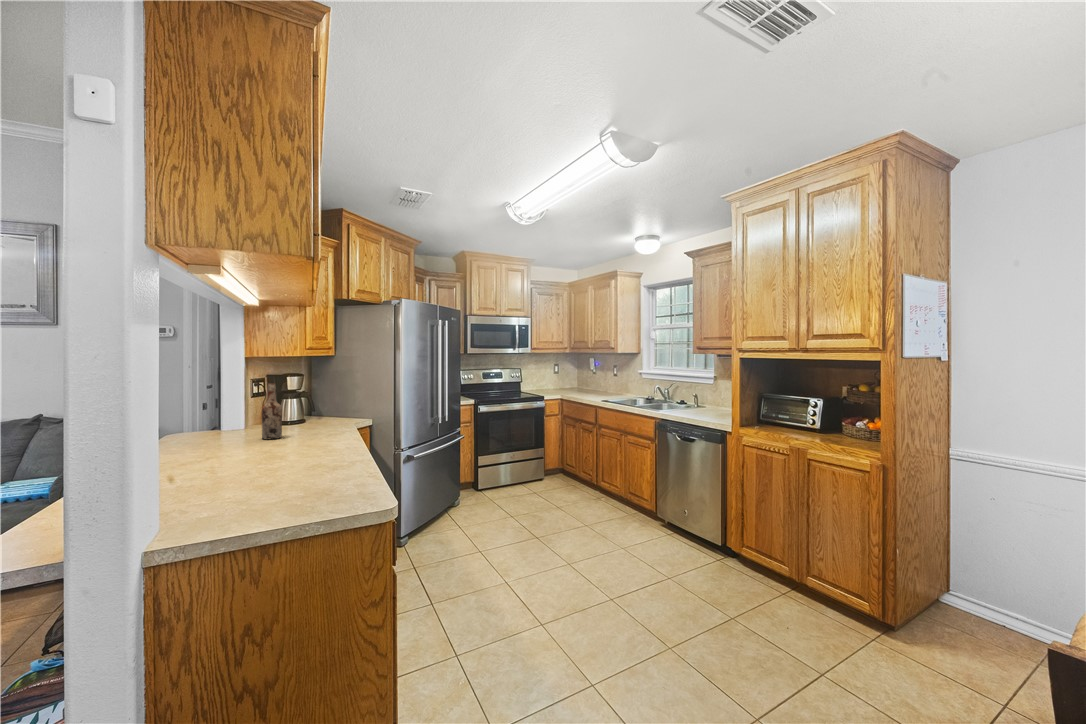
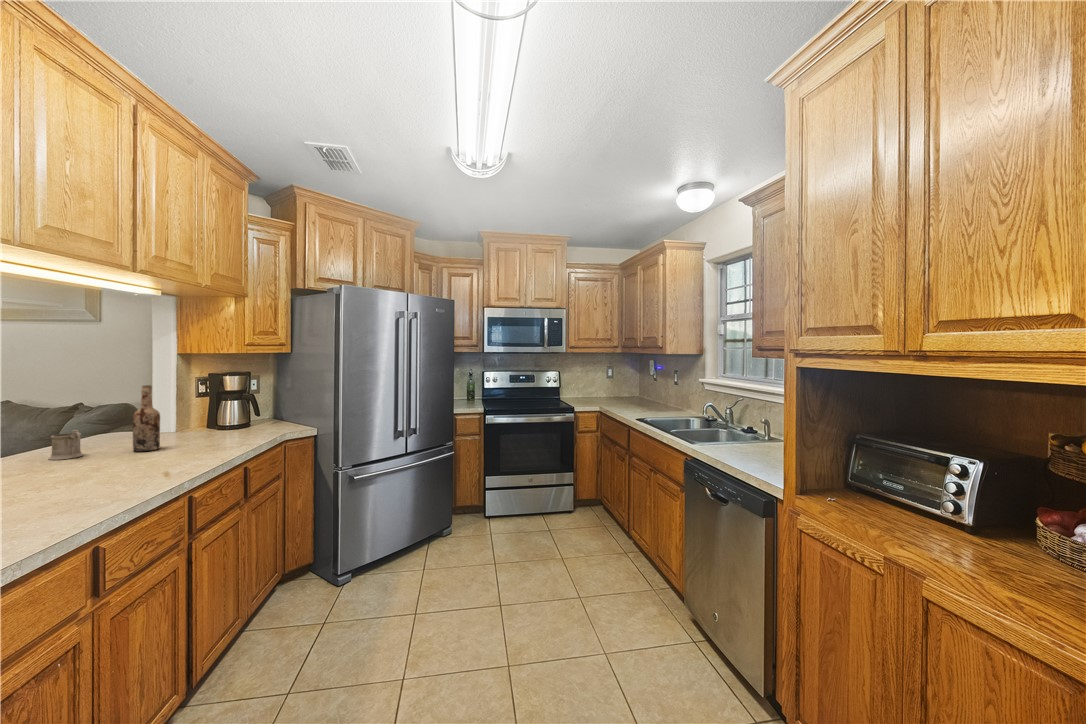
mug: none [206,421,238,448] -> present [49,430,83,460]

